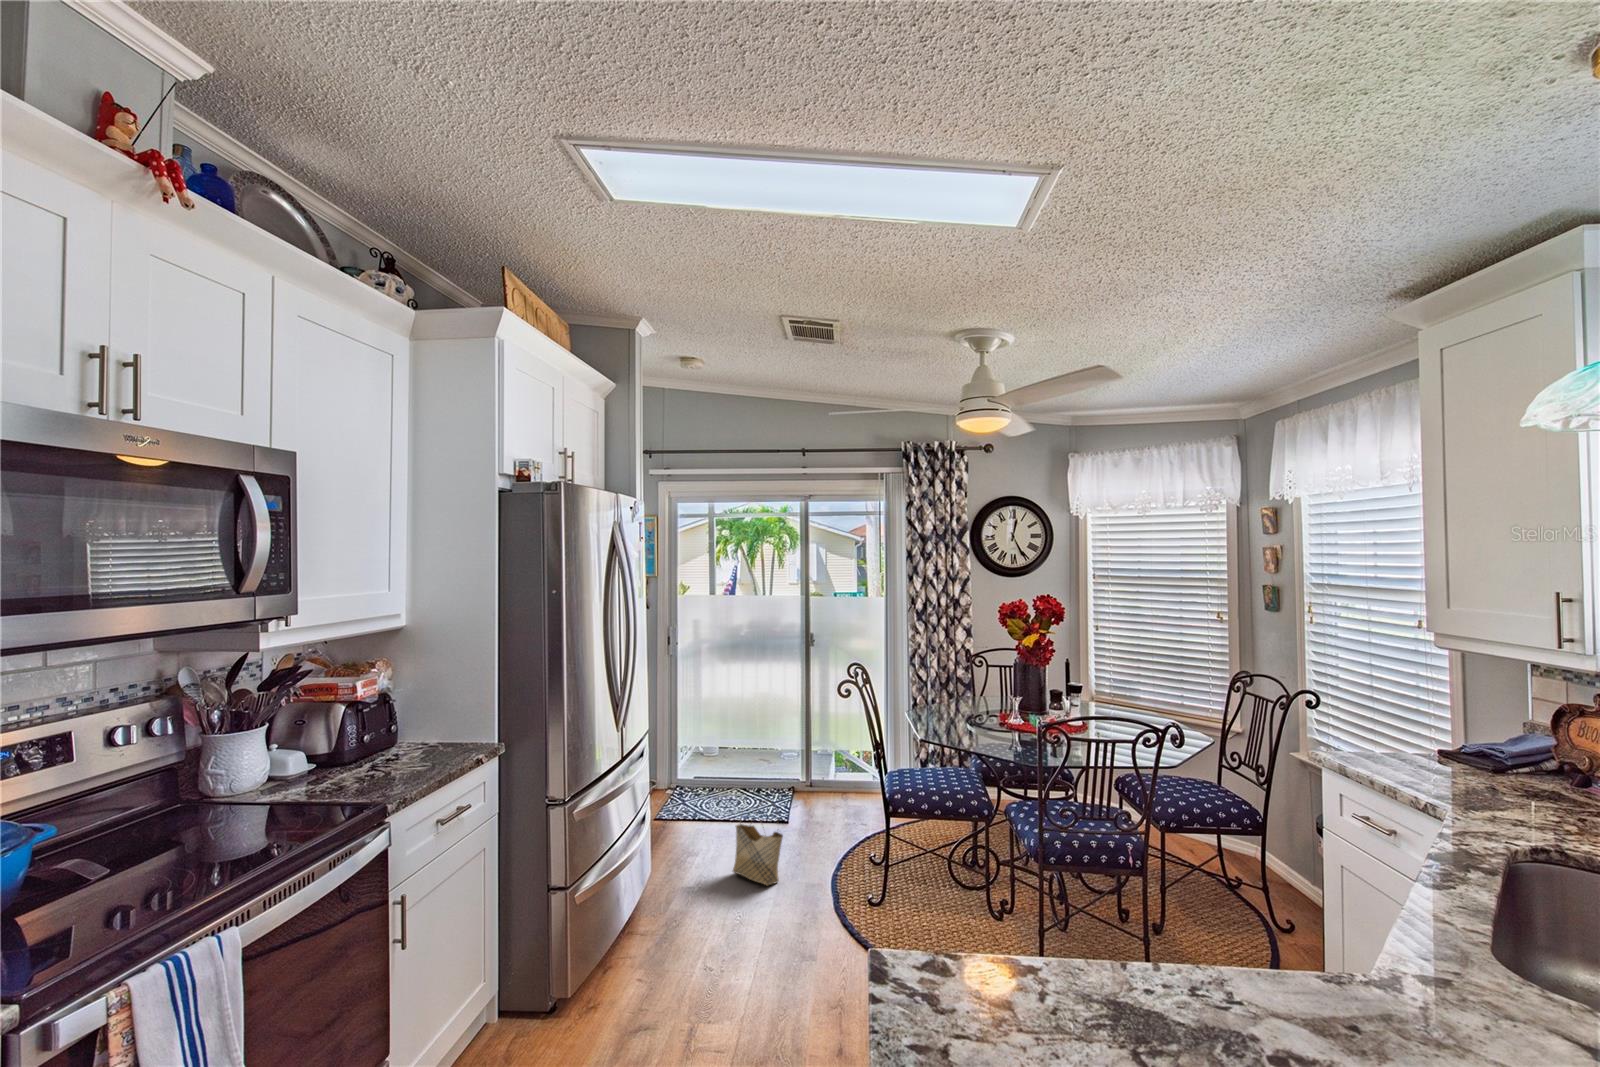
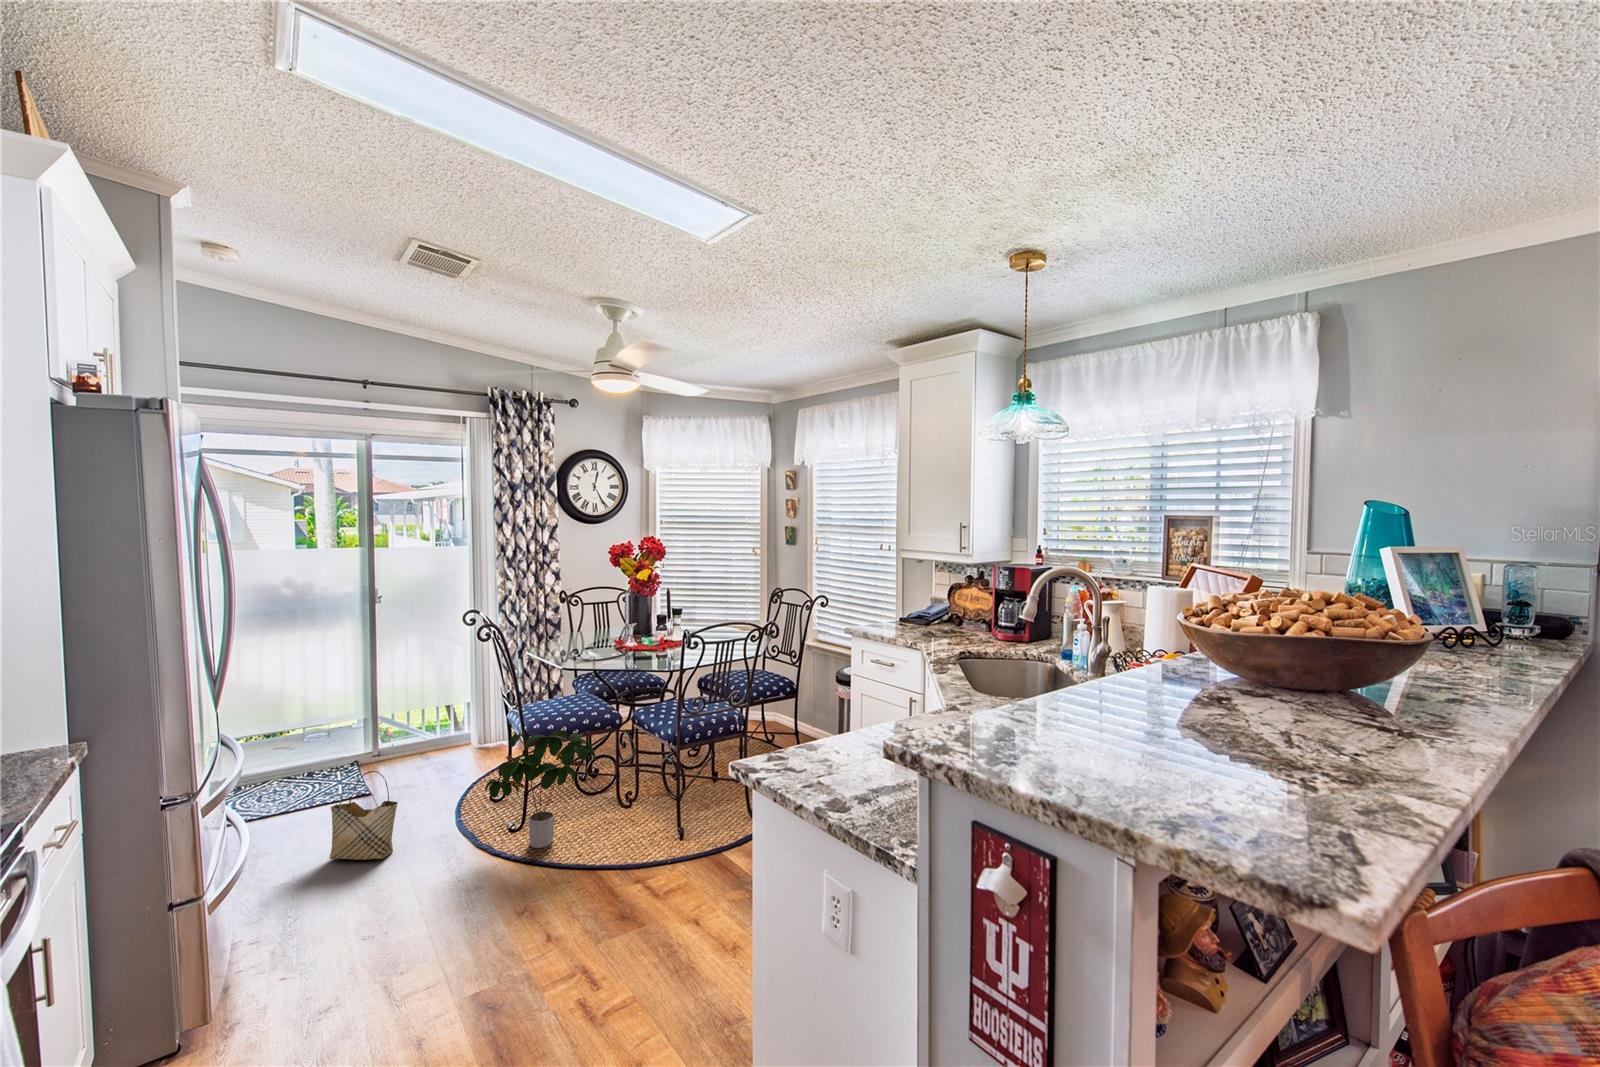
potted plant: none [849,794,957,925] -> present [485,730,596,848]

